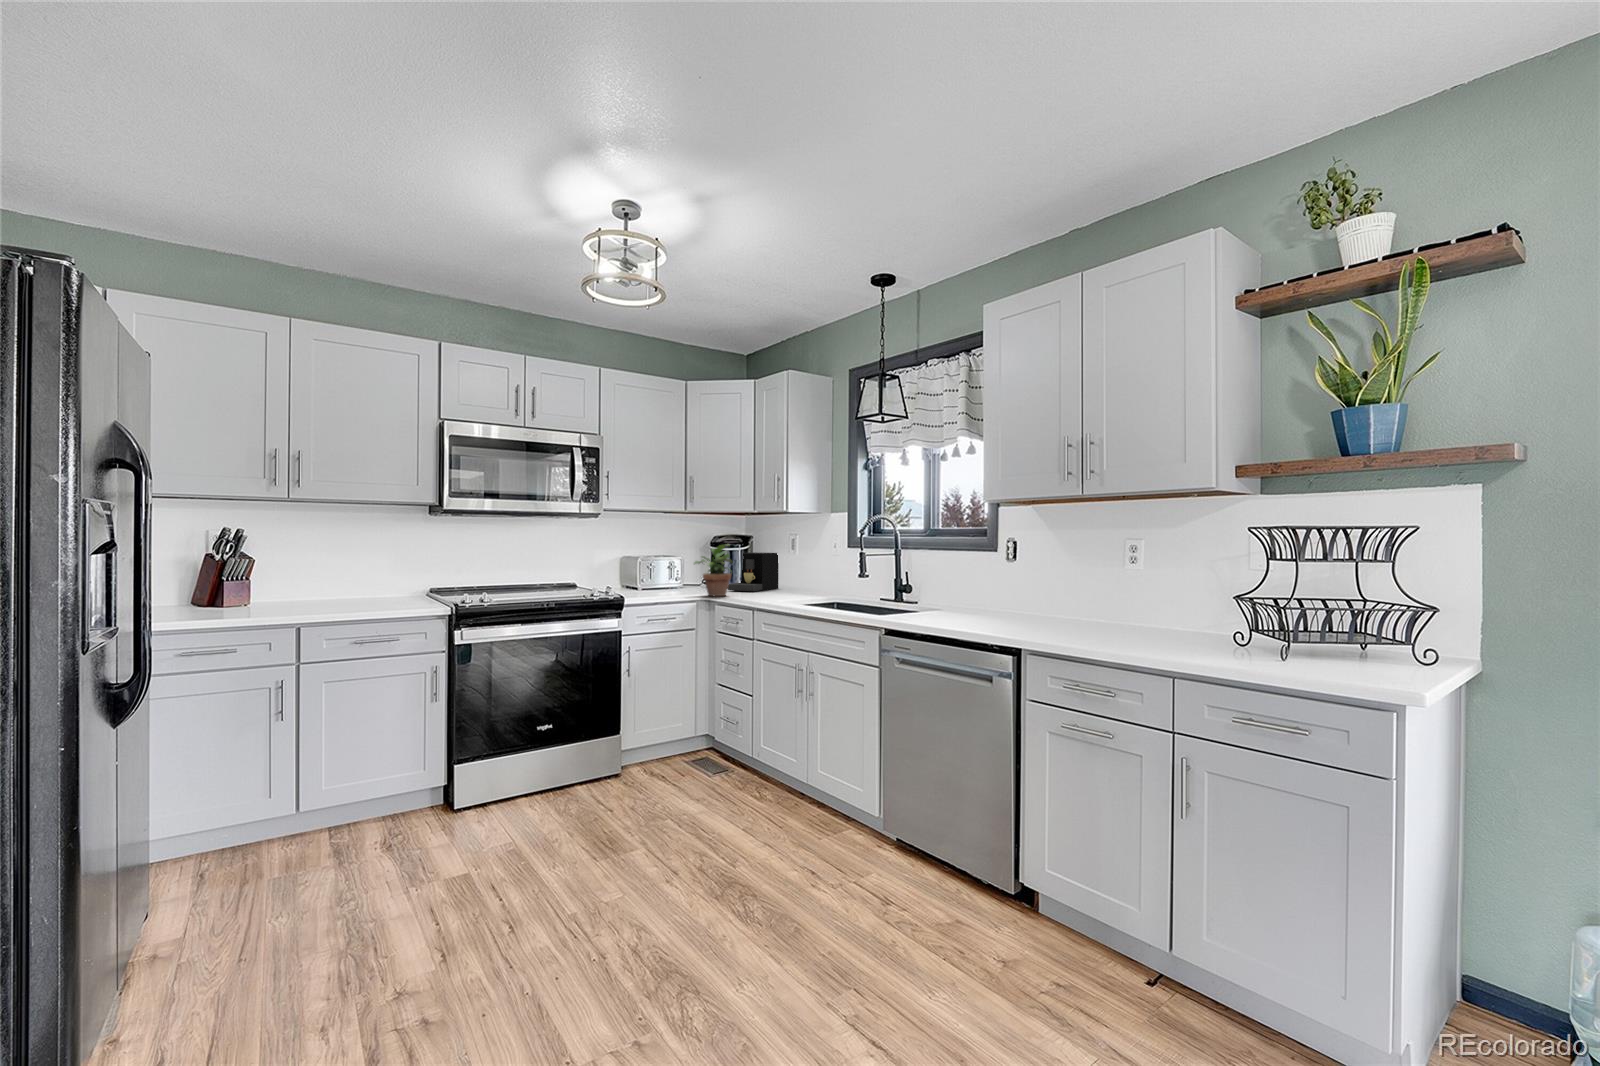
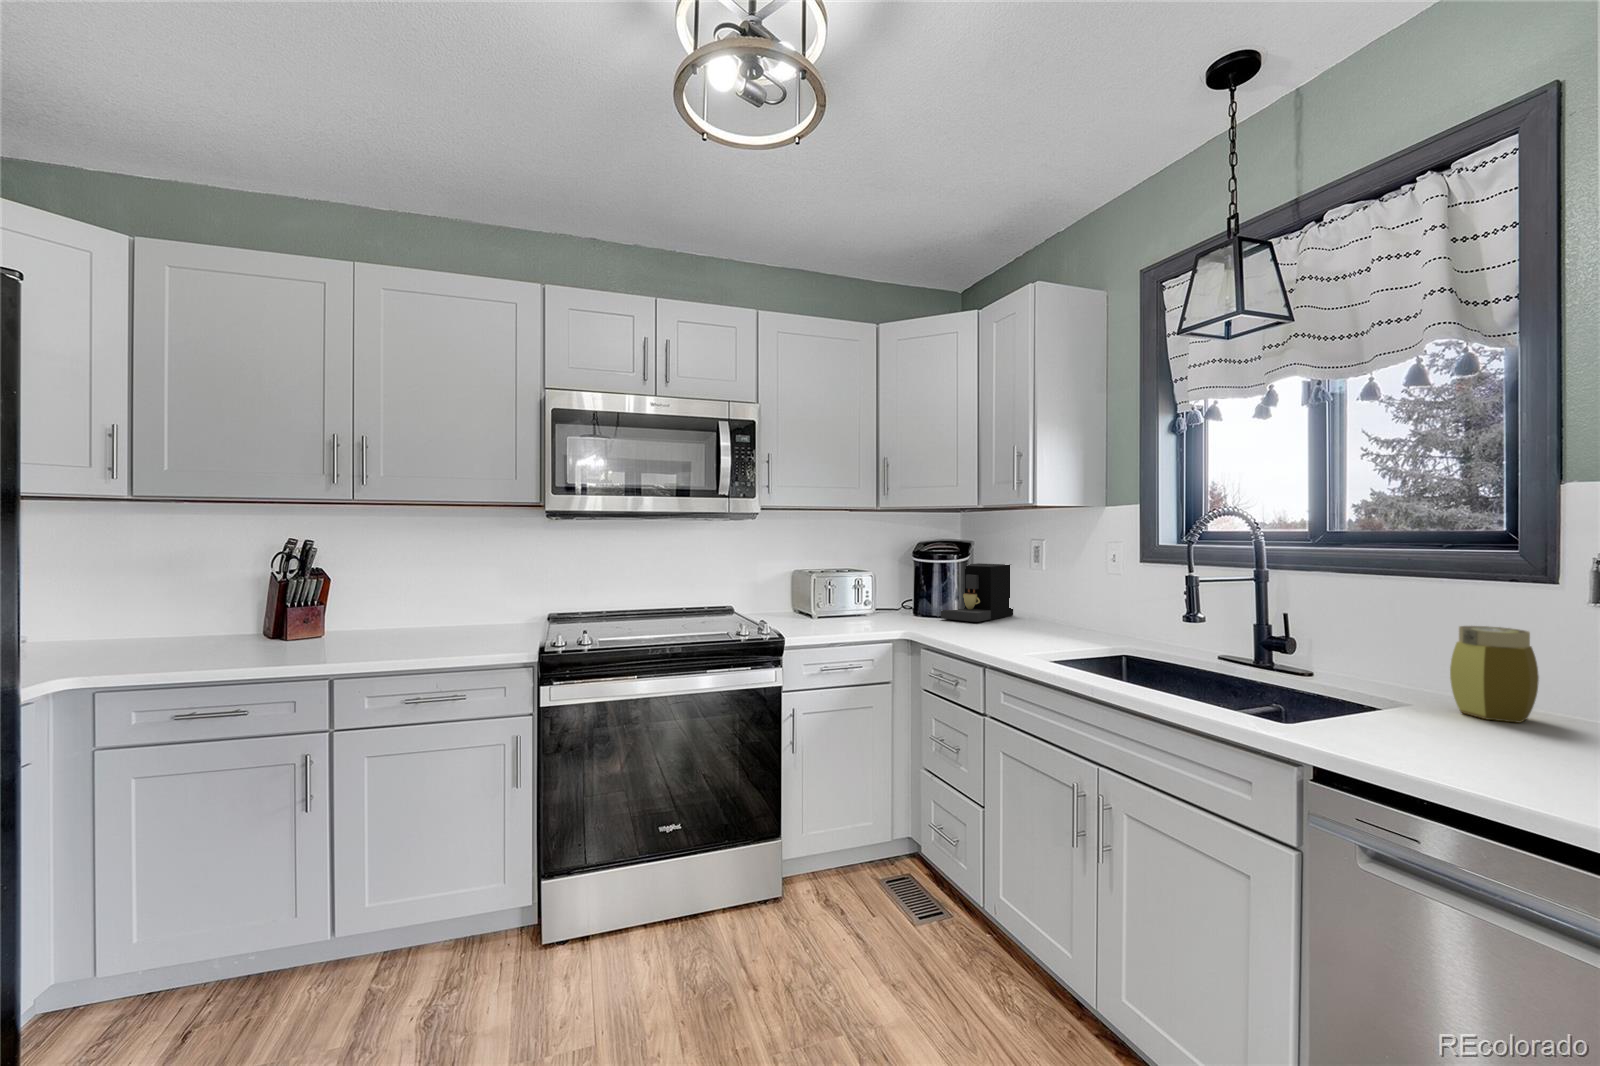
potted plant: present [694,545,732,596] -> none [889,555,948,633]
jar: none [958,572,988,612] -> present [1450,626,1539,723]

